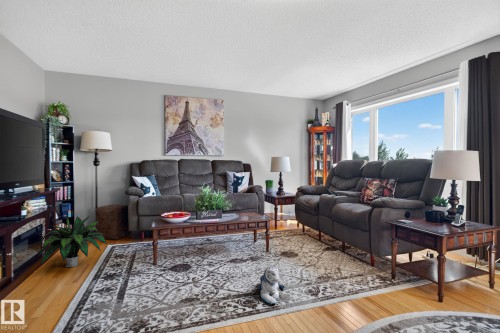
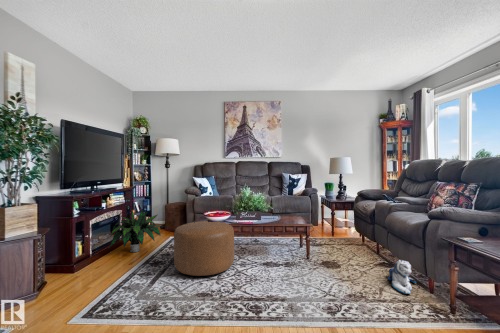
ottoman: none [137,223,204,282] -> present [174,221,234,276]
plush toy: present [258,266,285,304] -> present [388,260,416,294]

